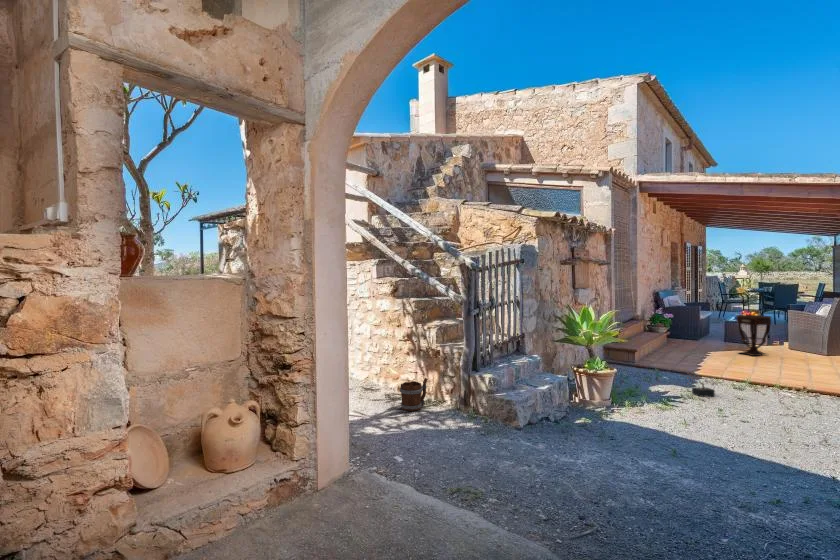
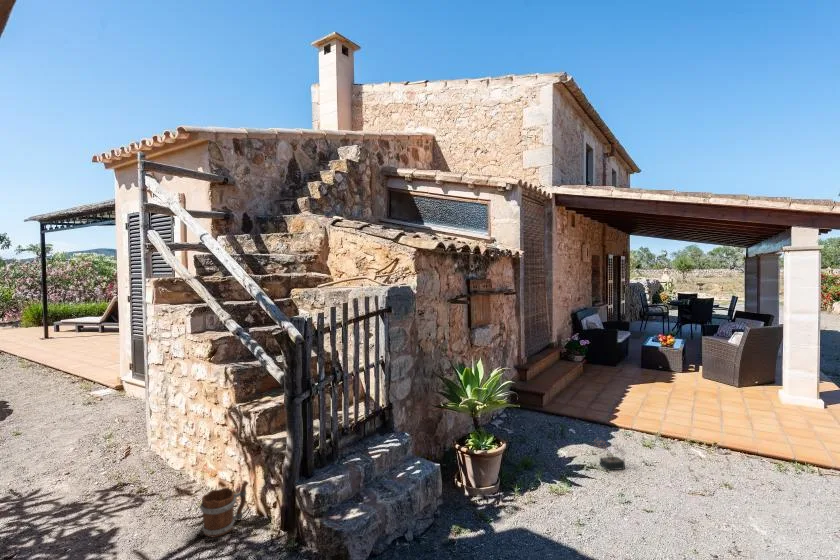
side table: present [737,315,771,356] -> none [653,348,689,396]

